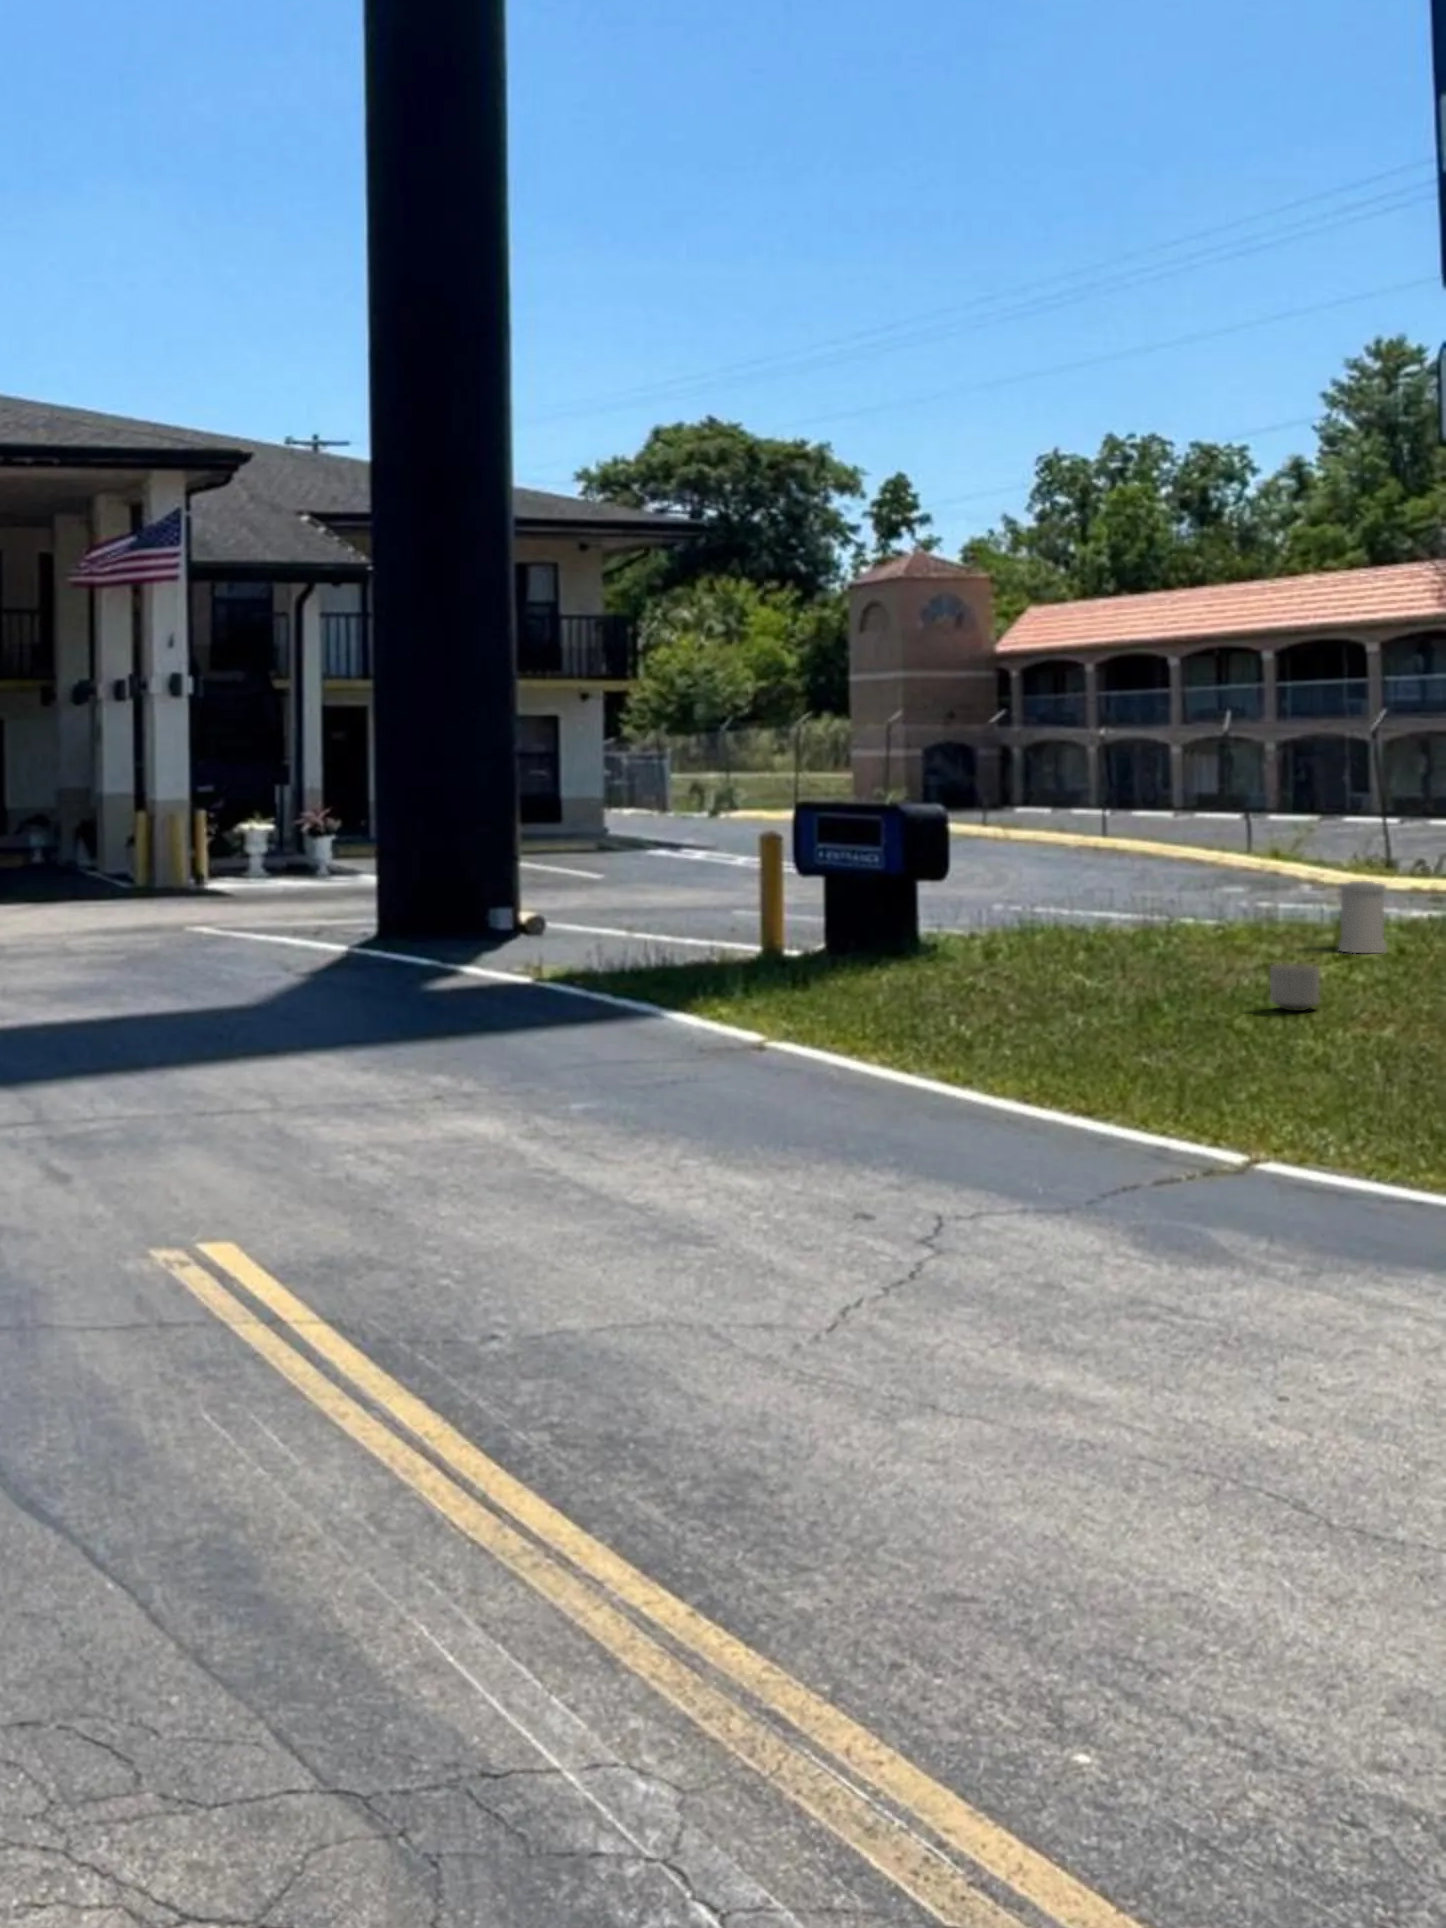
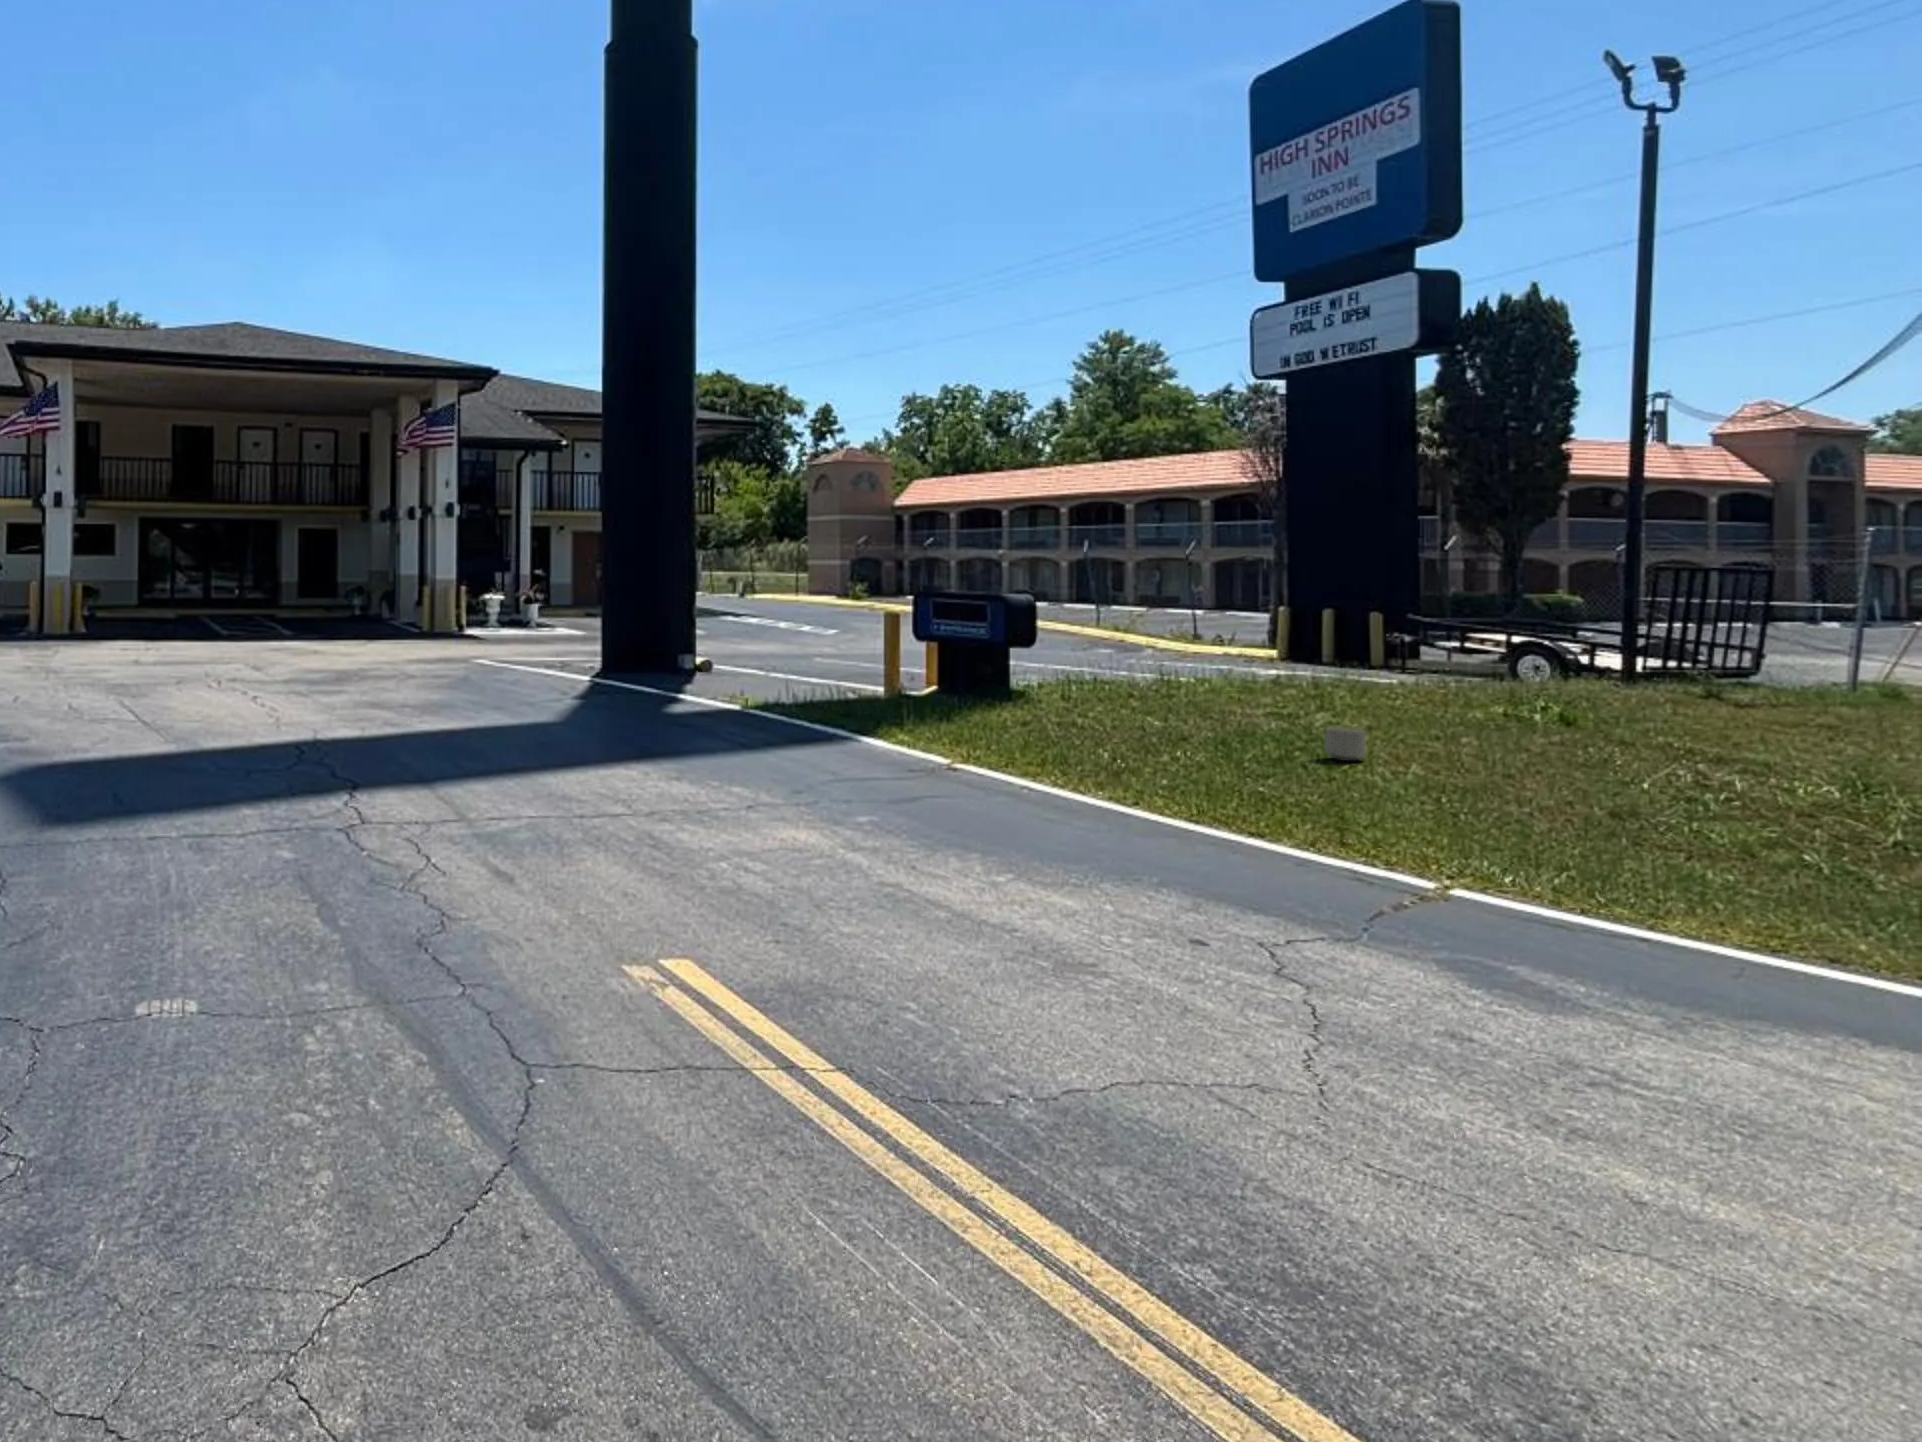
trash can: present [1339,881,1387,953] -> none [1324,663,1363,714]

